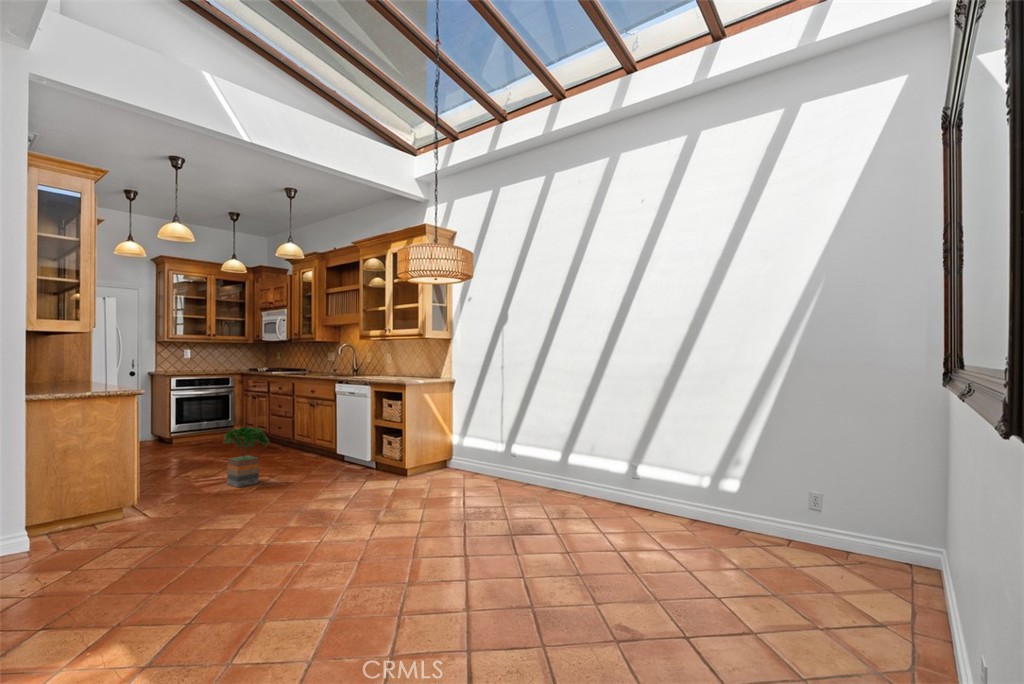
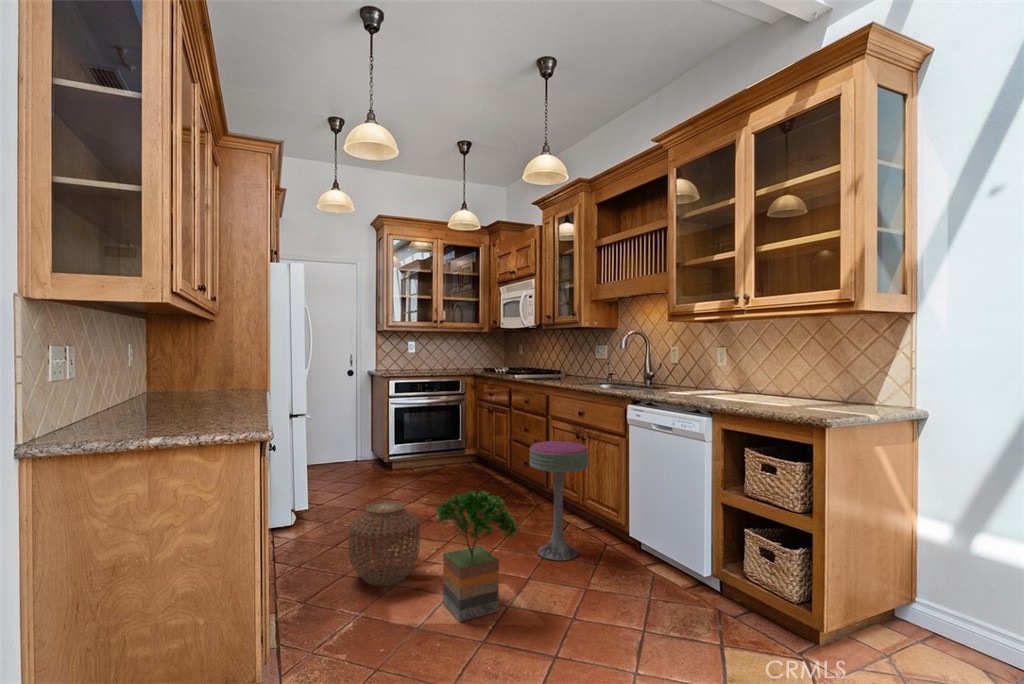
bar stool: none [278,406,313,467] -> present [530,441,589,561]
woven basket: none [166,440,211,484] -> present [349,501,420,586]

